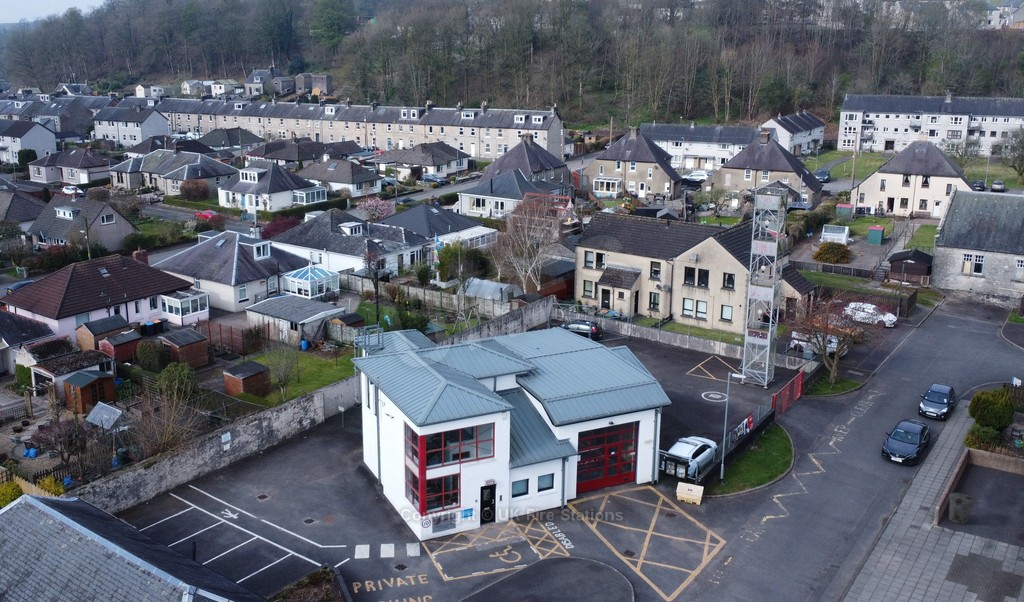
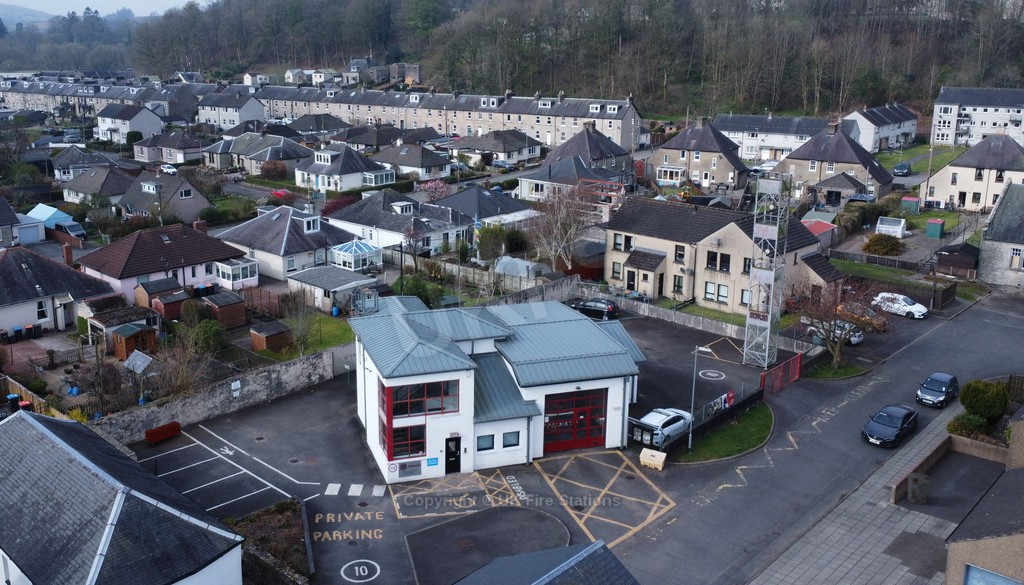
bench: none [131,482,174,515] -> present [144,421,181,447]

